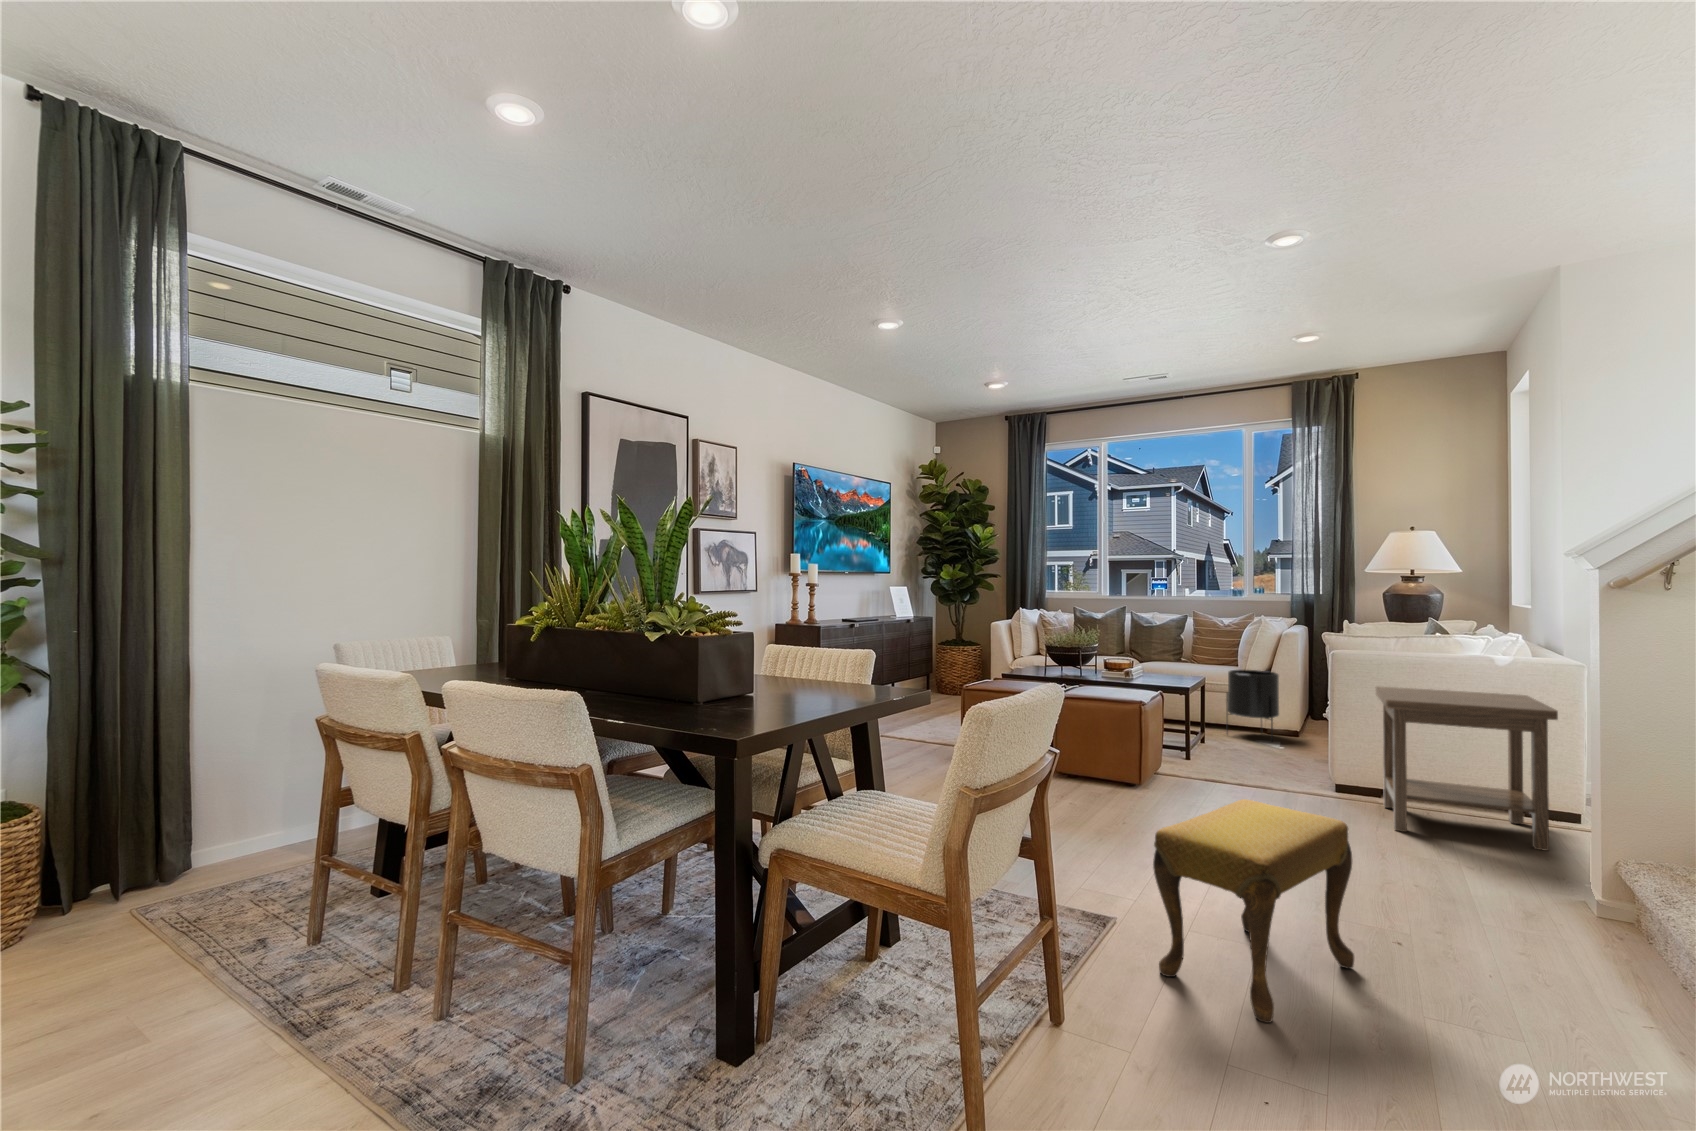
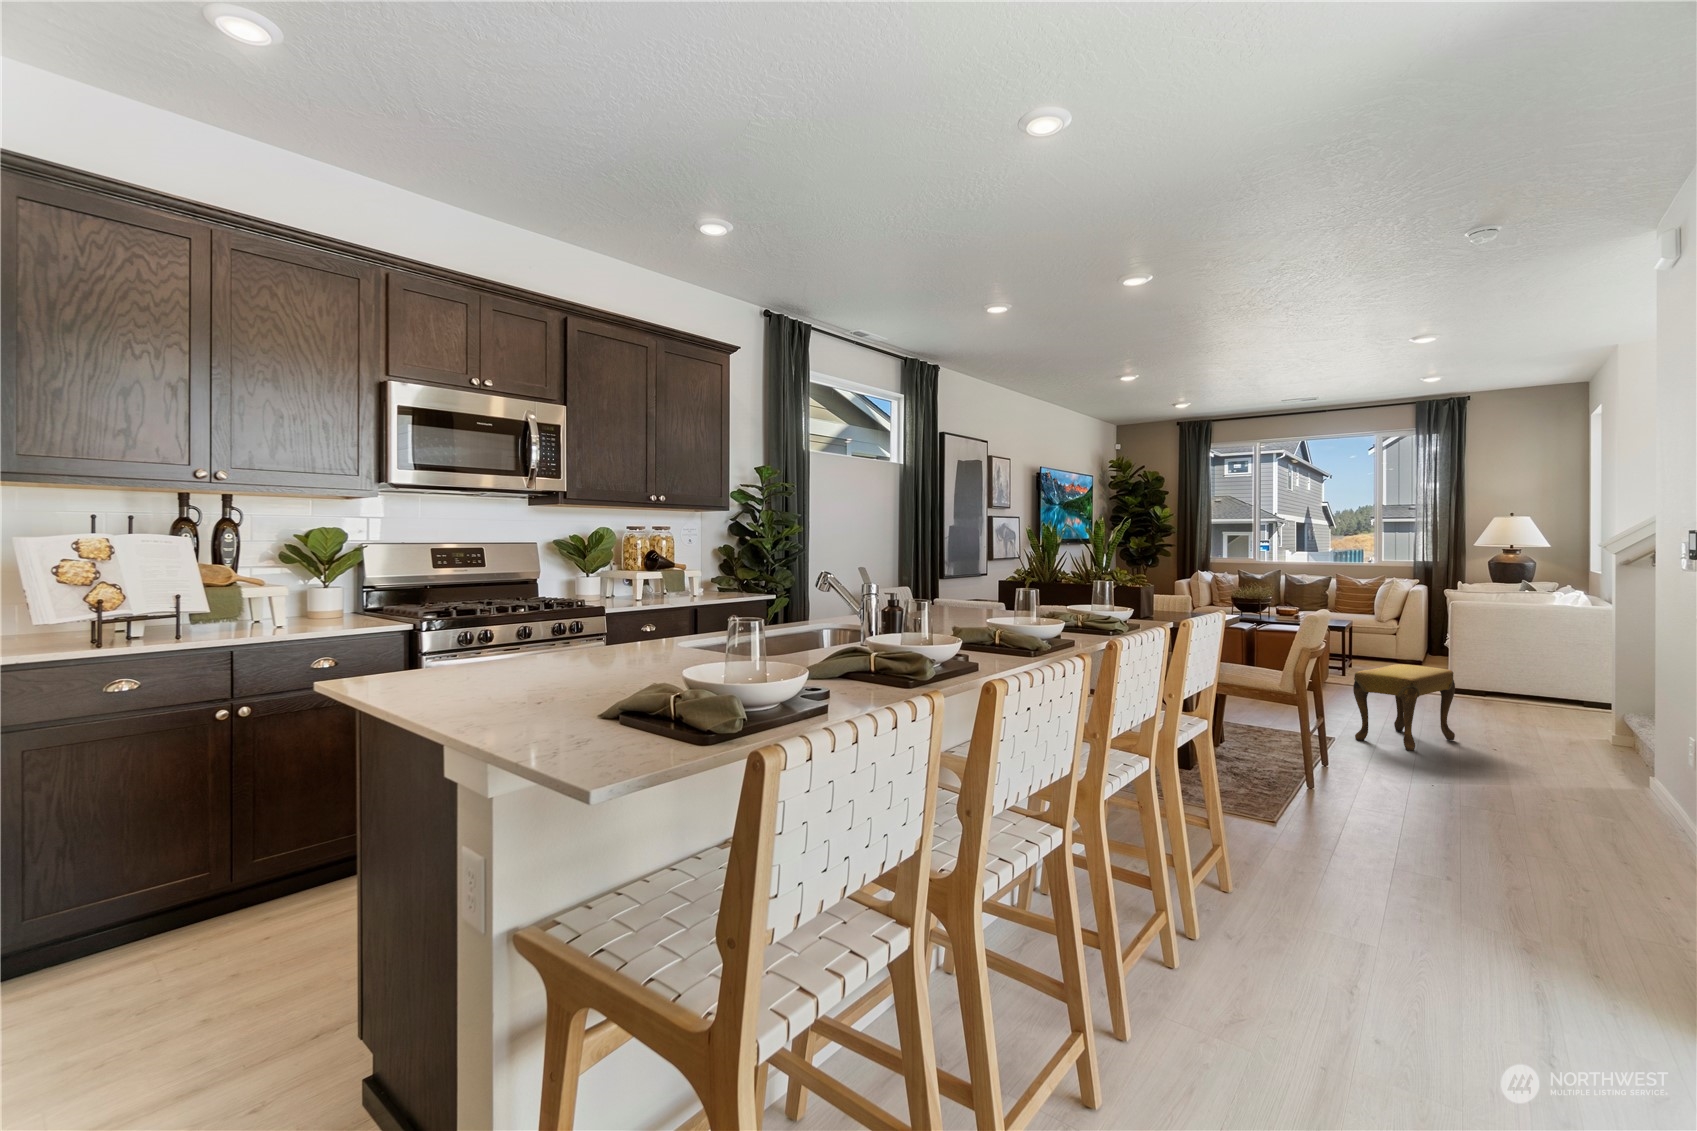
planter: present [1226,670,1279,741] -> none [1365,616,1406,666]
side table: present [1376,686,1558,851] -> none [1476,620,1589,712]

